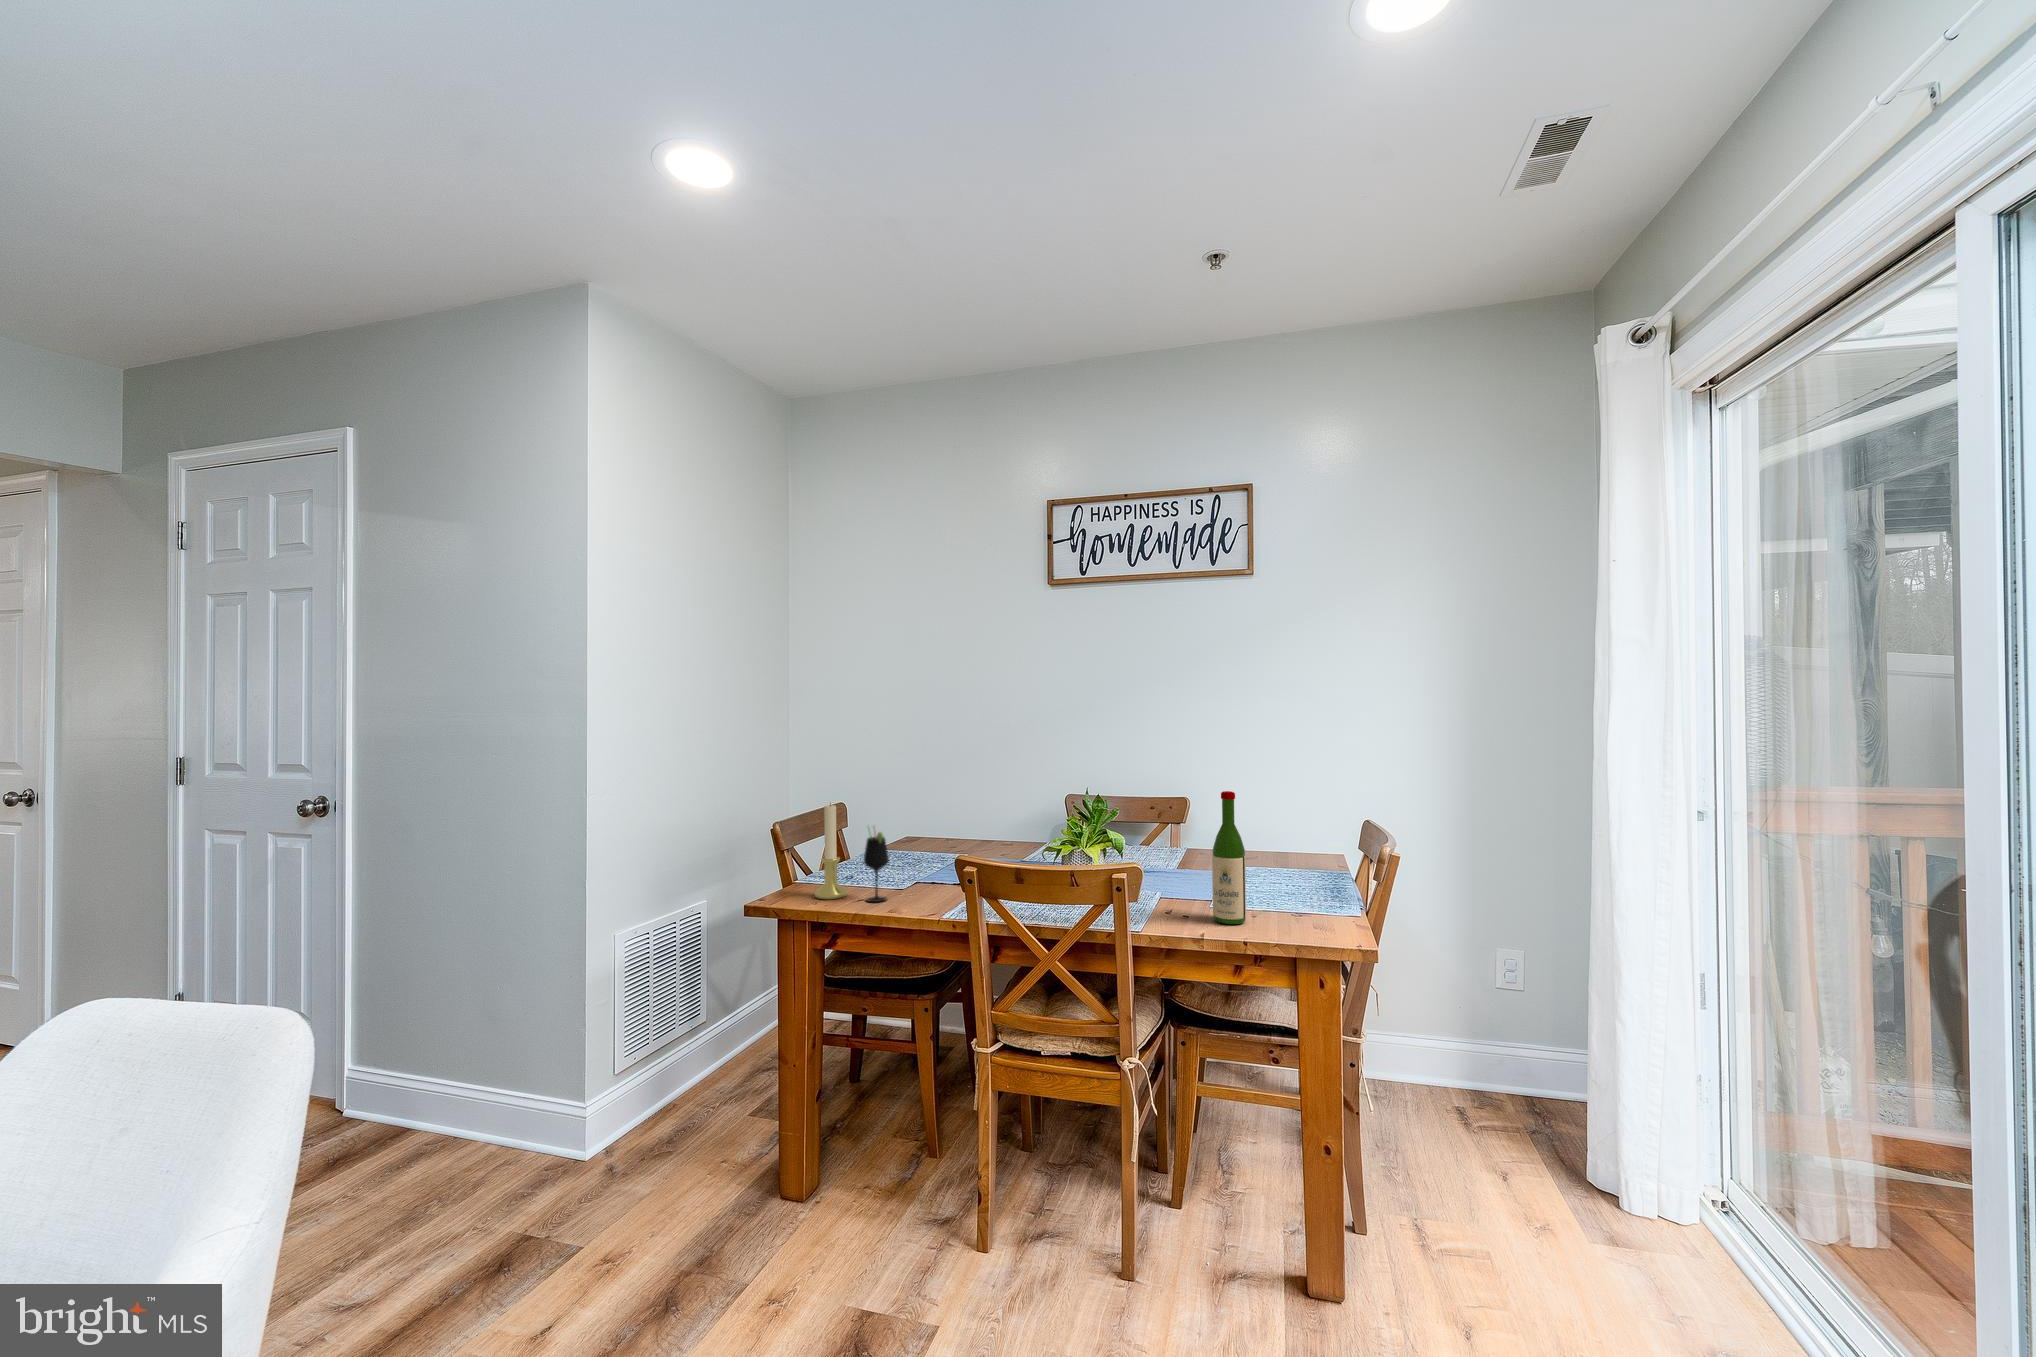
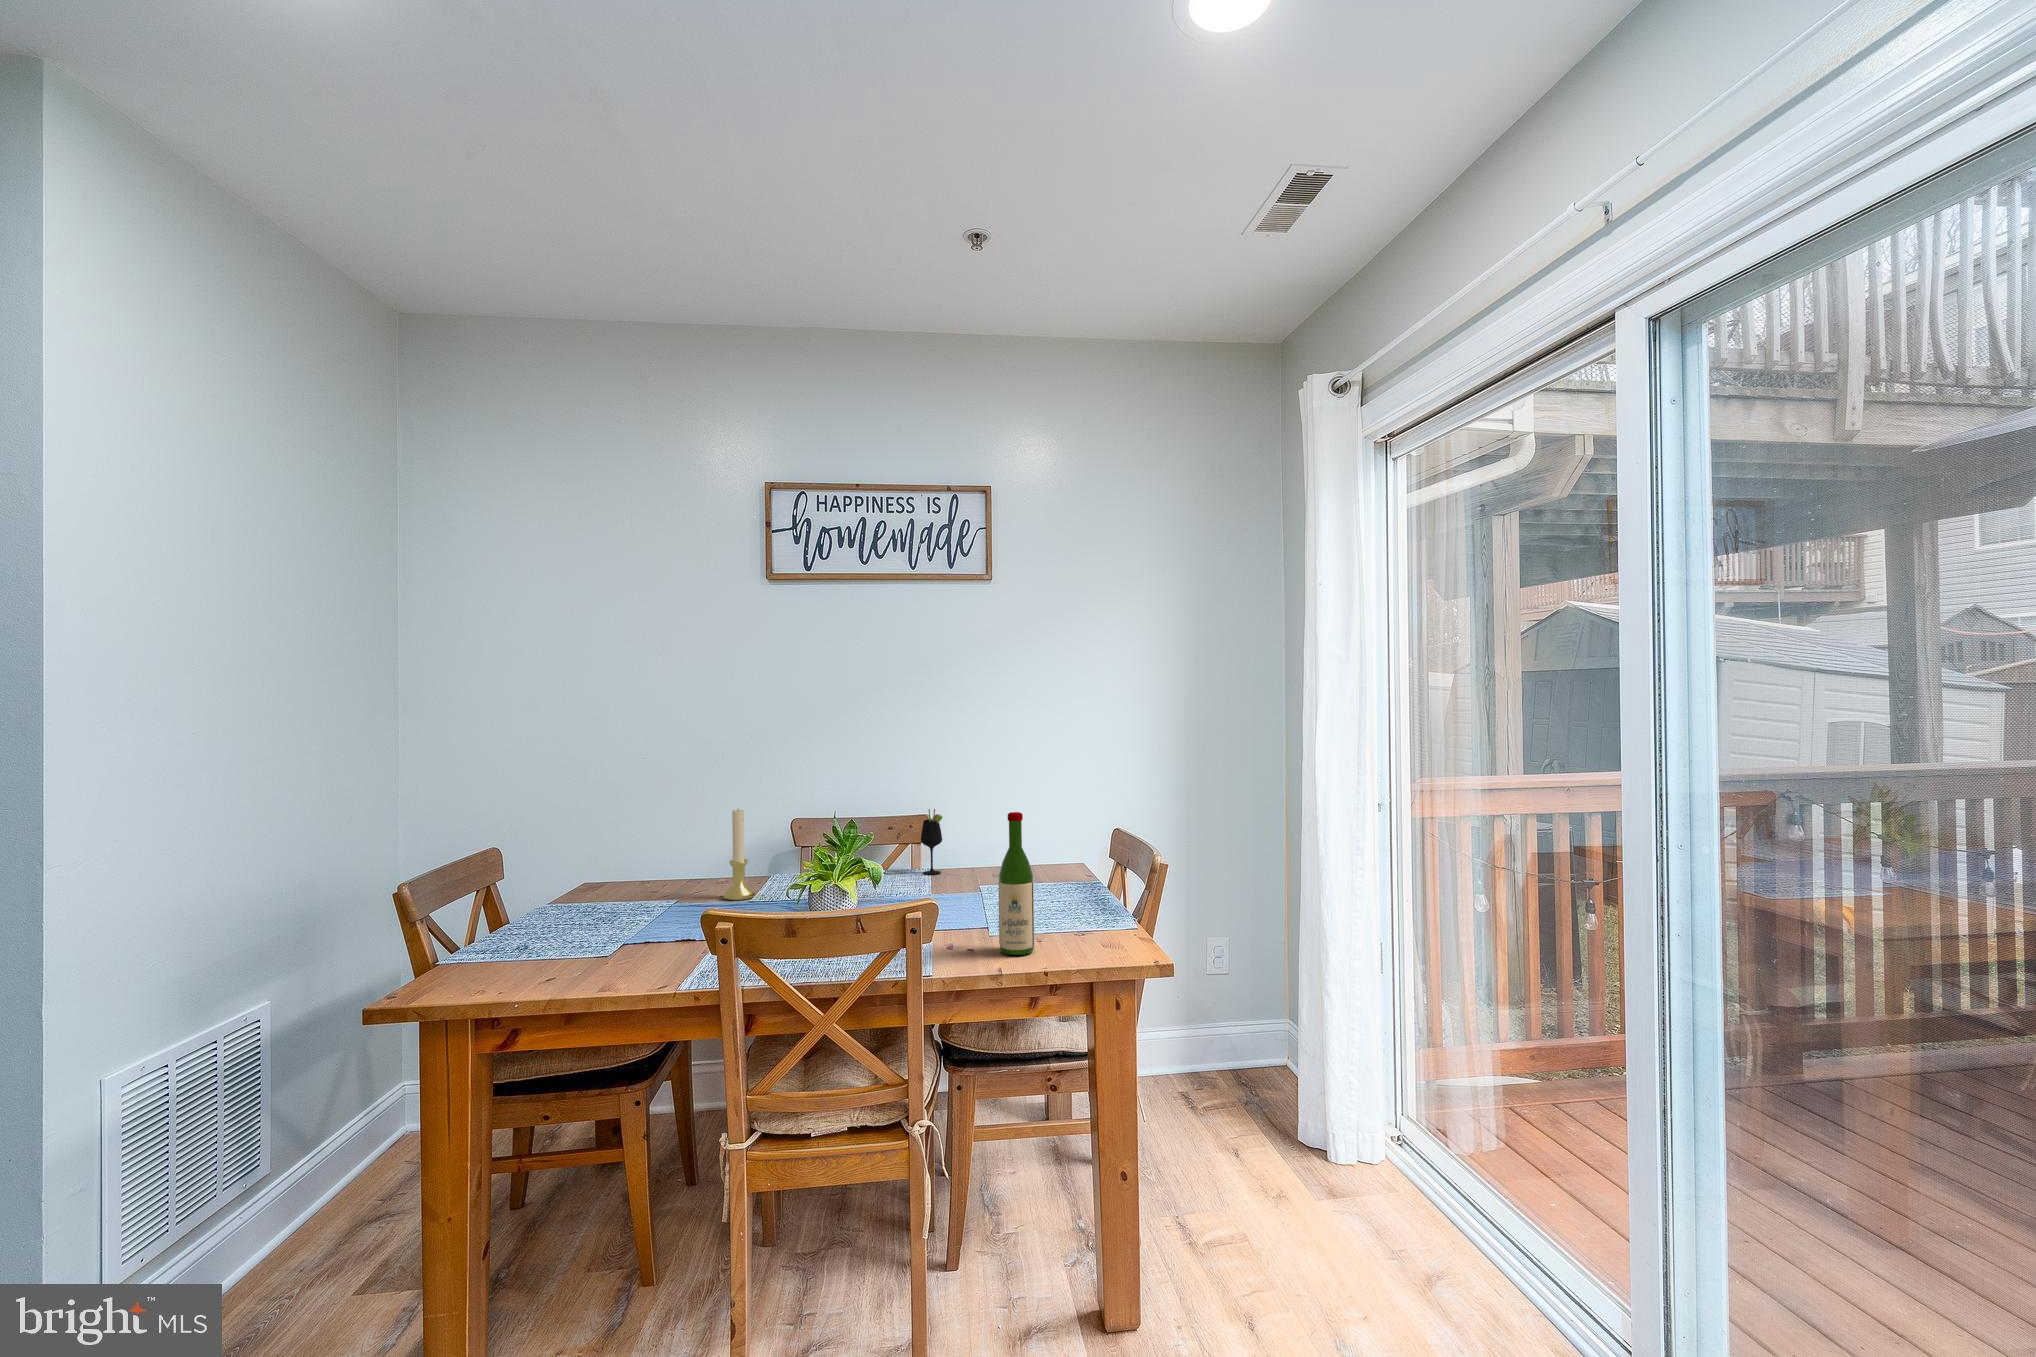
candle holder: present [815,804,847,900] -> present [723,810,755,900]
wine glass: present [863,832,889,902] -> present [921,809,943,874]

